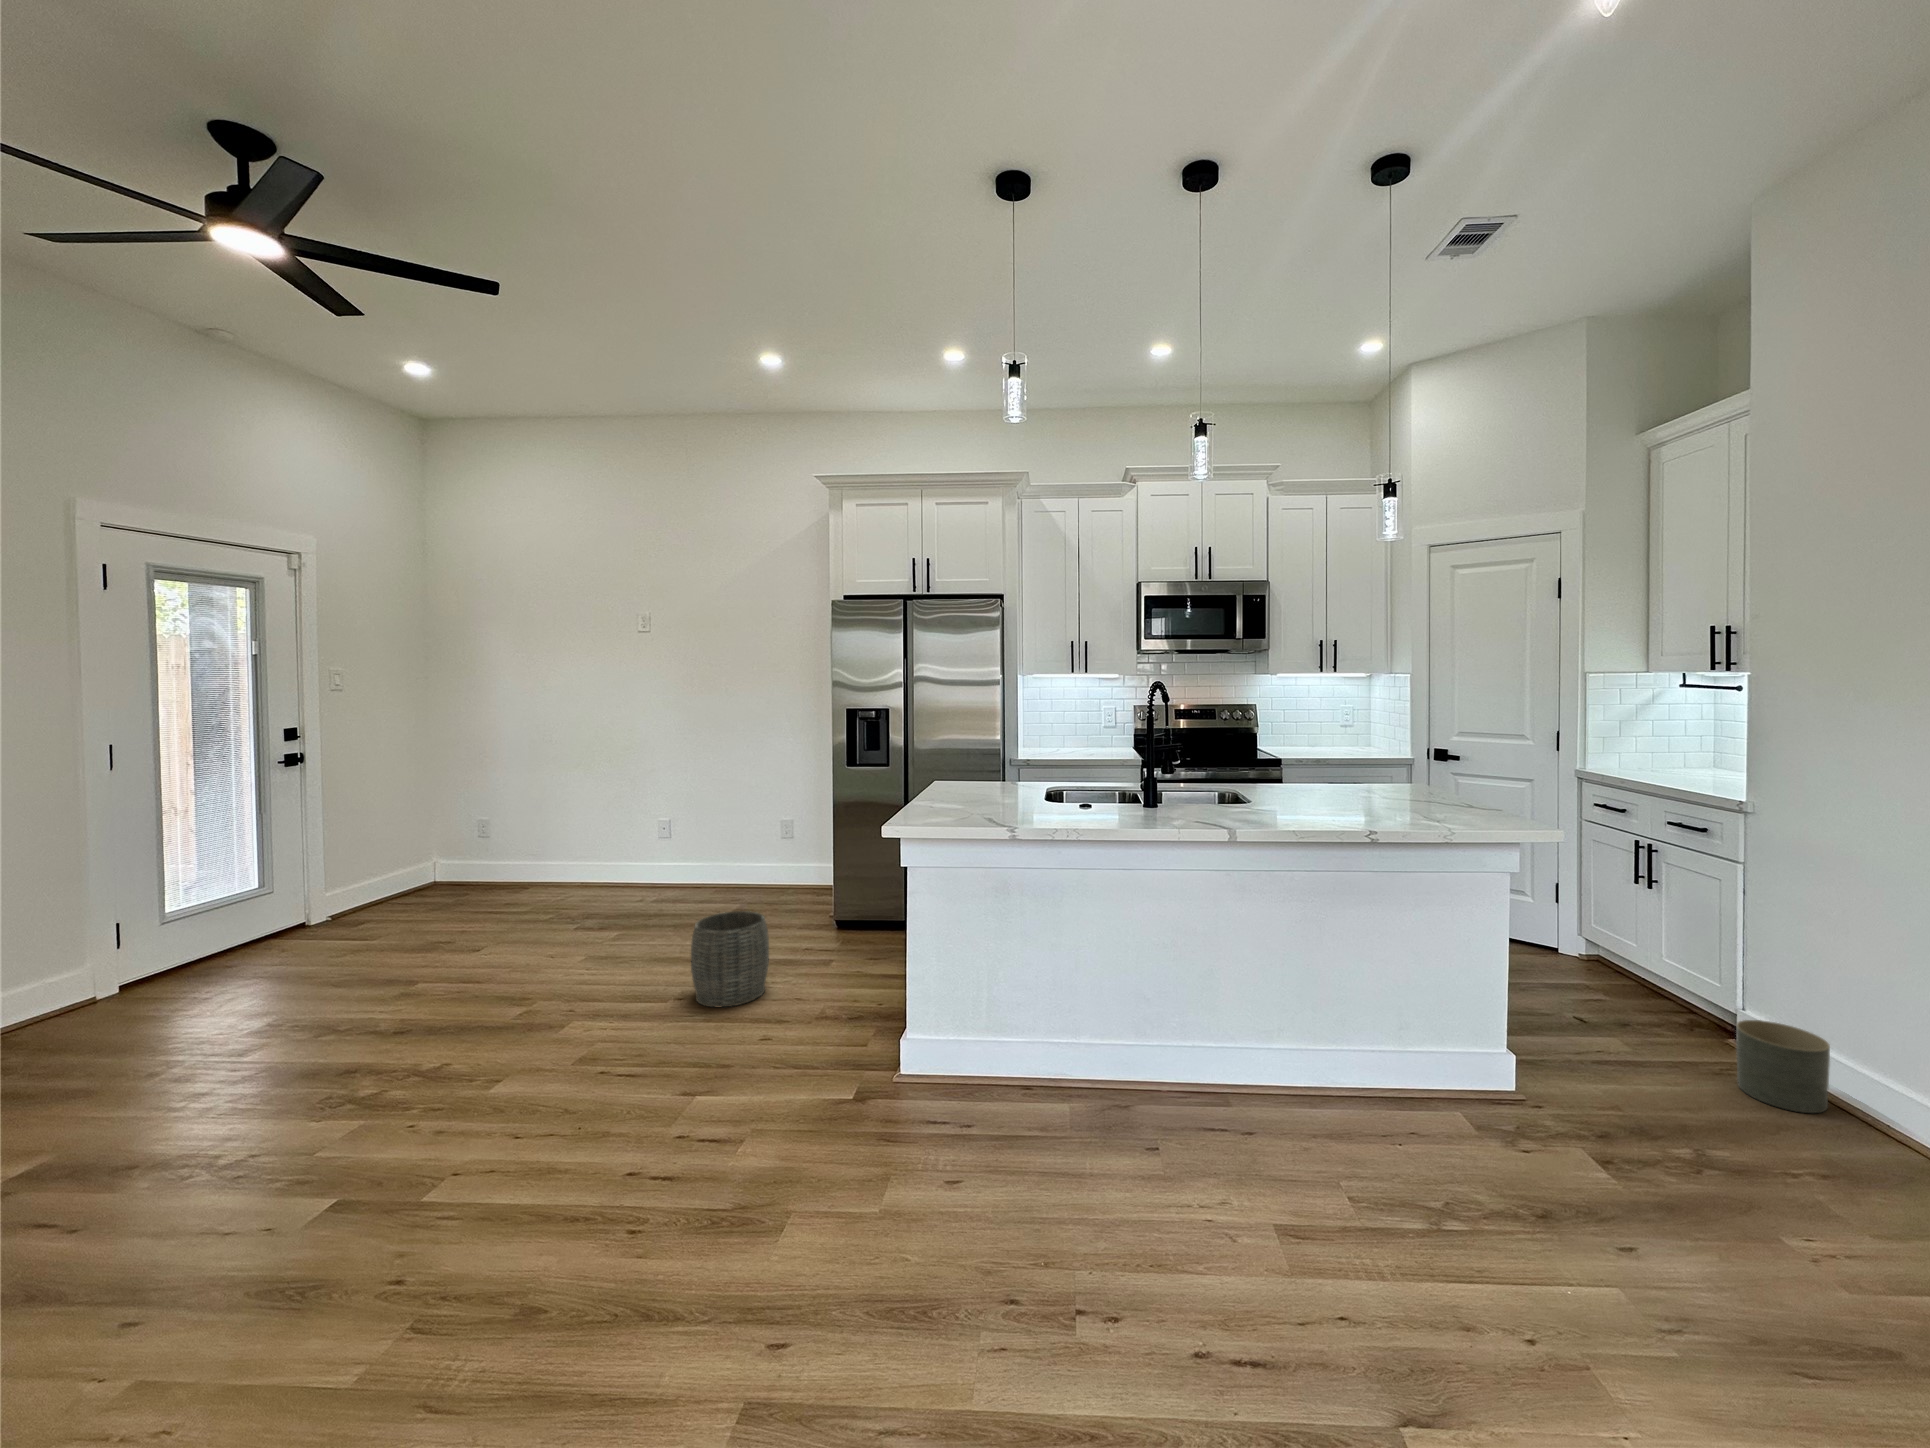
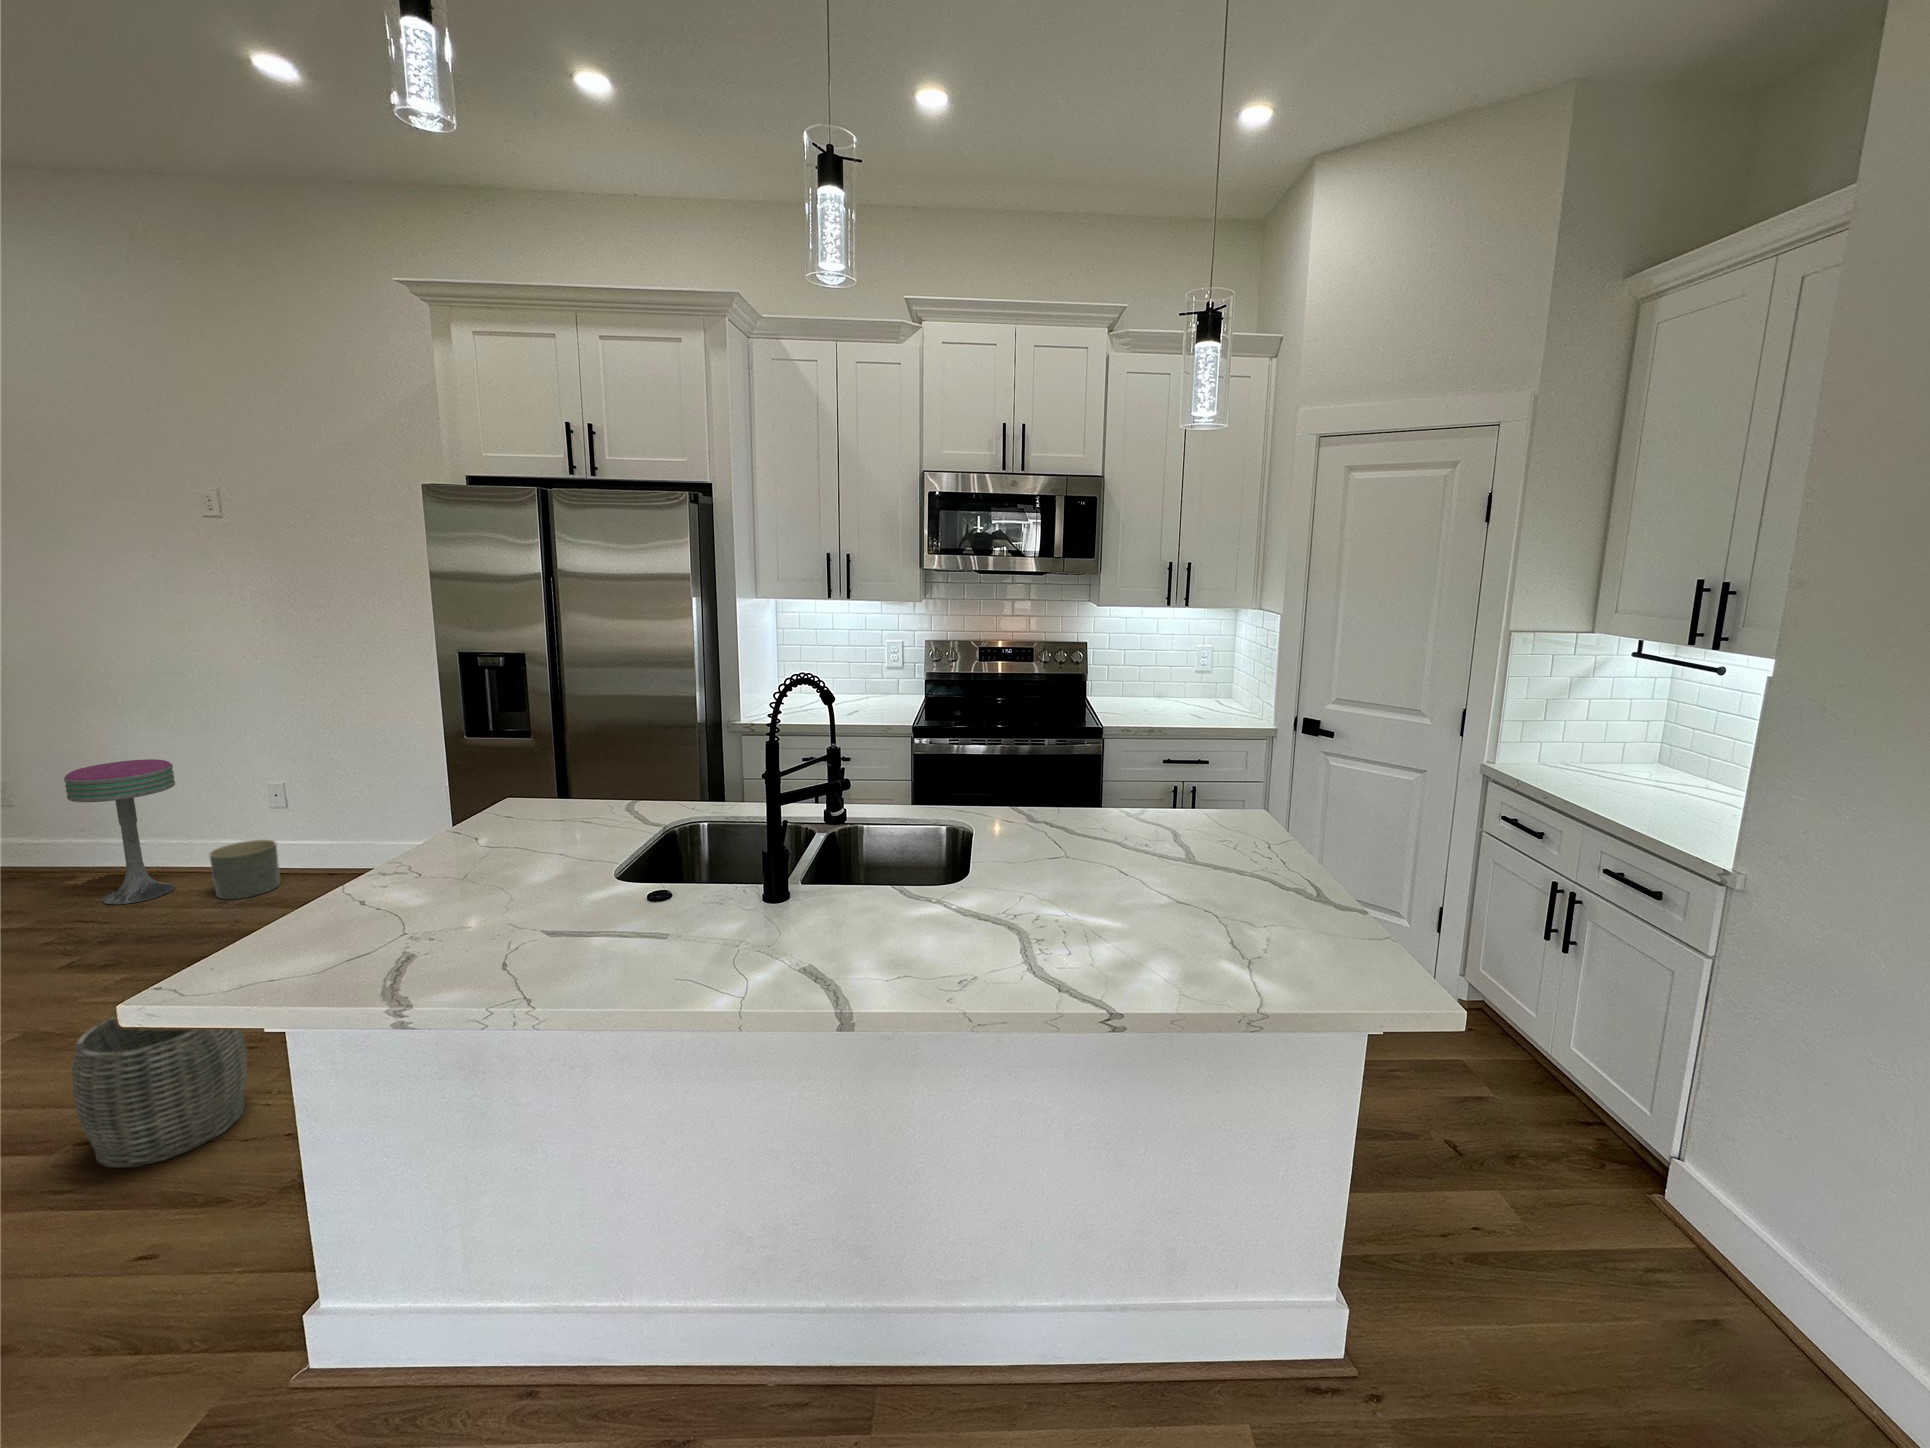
bar stool: none [557,797,615,897] -> present [64,759,175,905]
planter: present [1736,1020,1830,1113] -> present [210,840,280,899]

